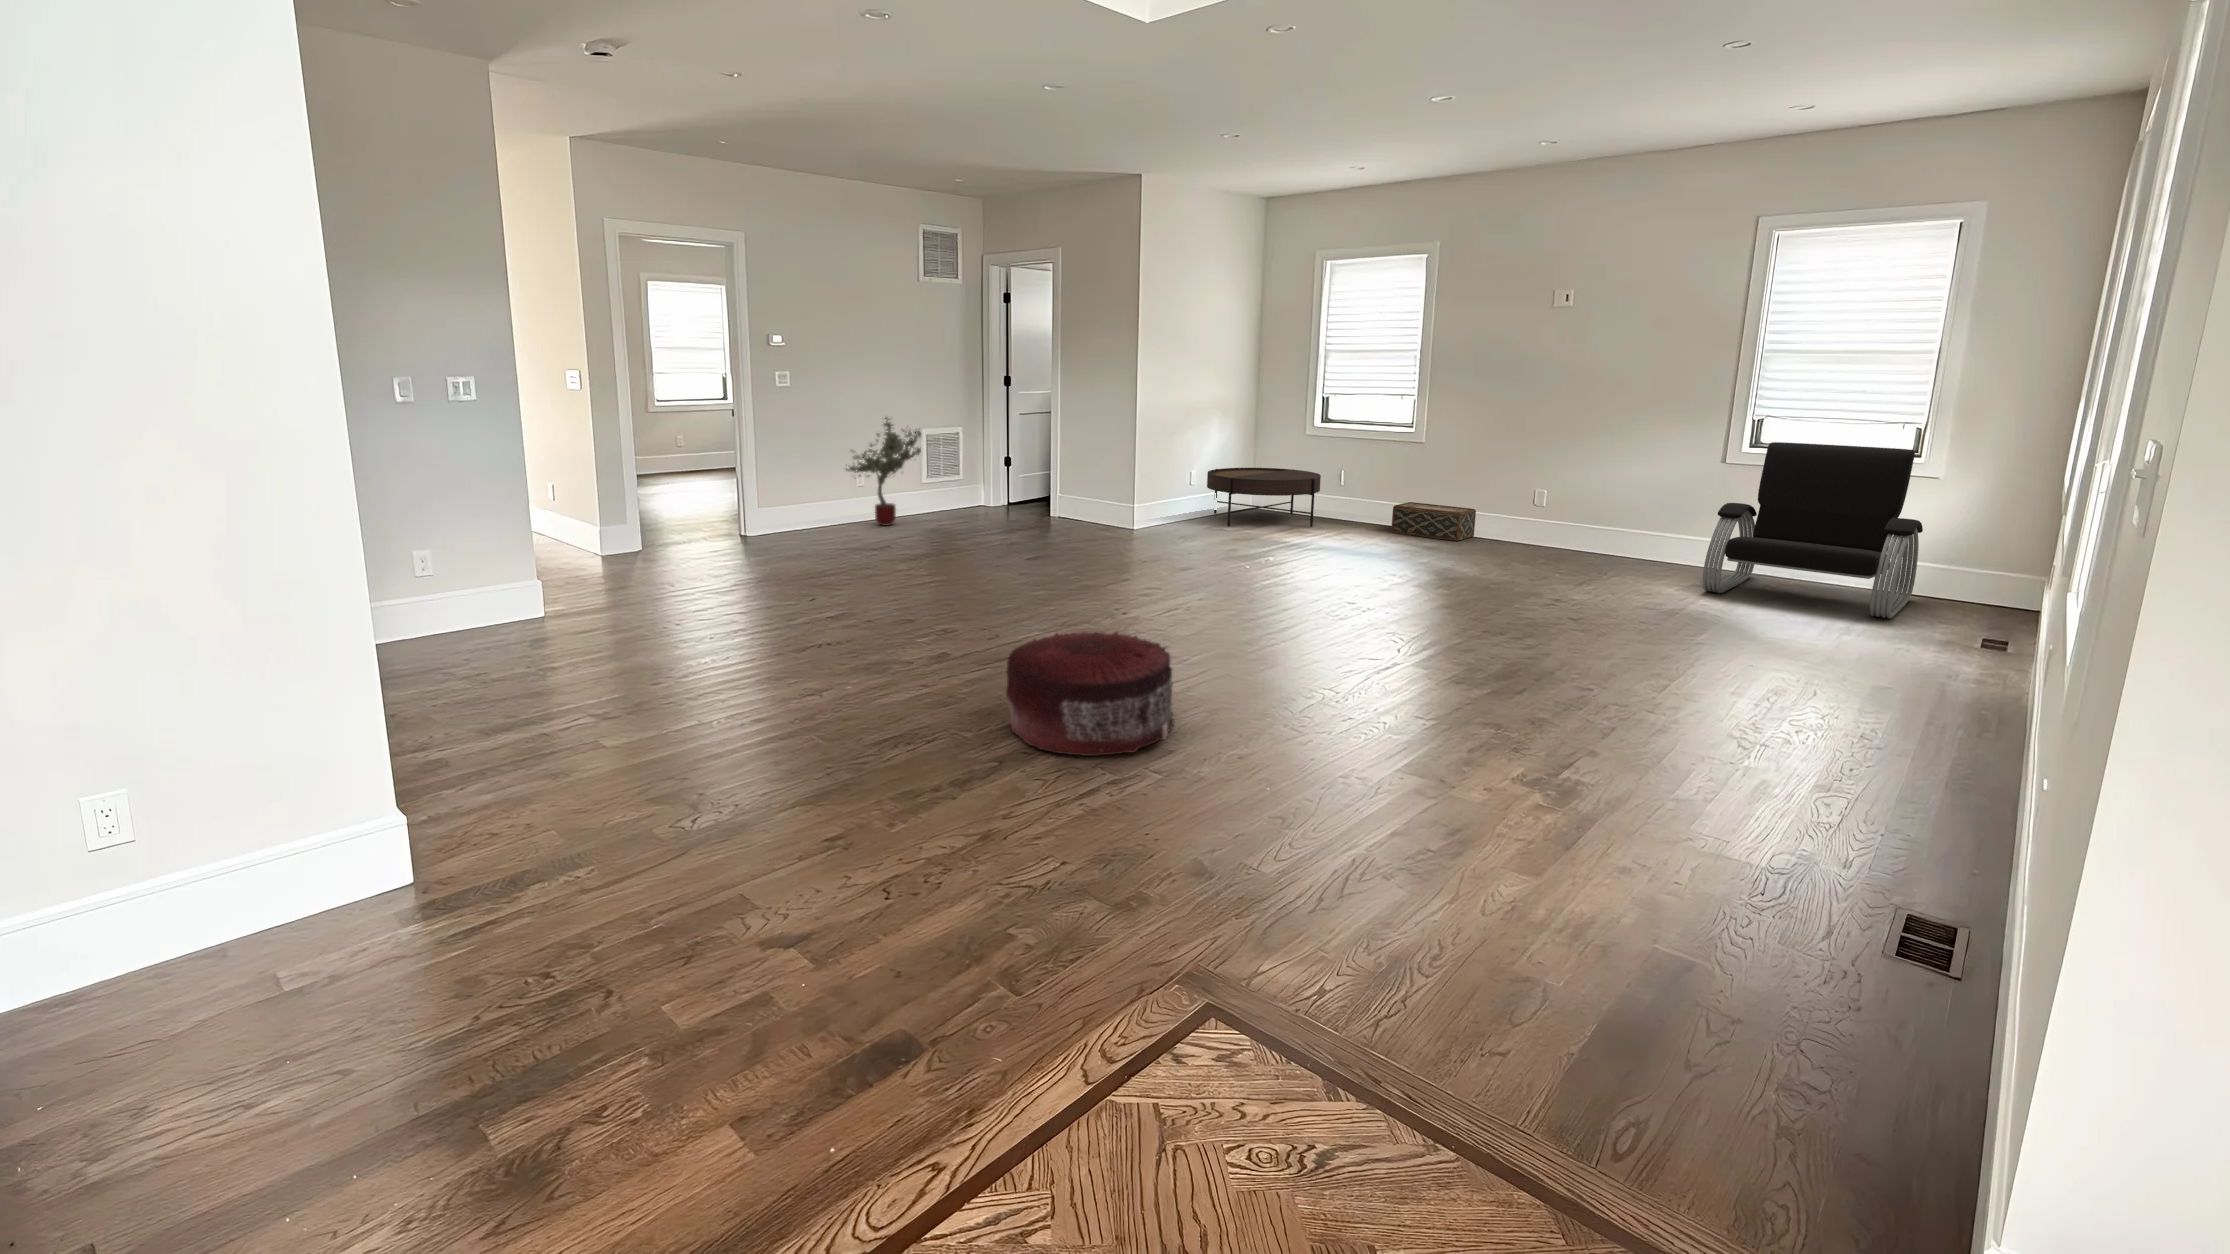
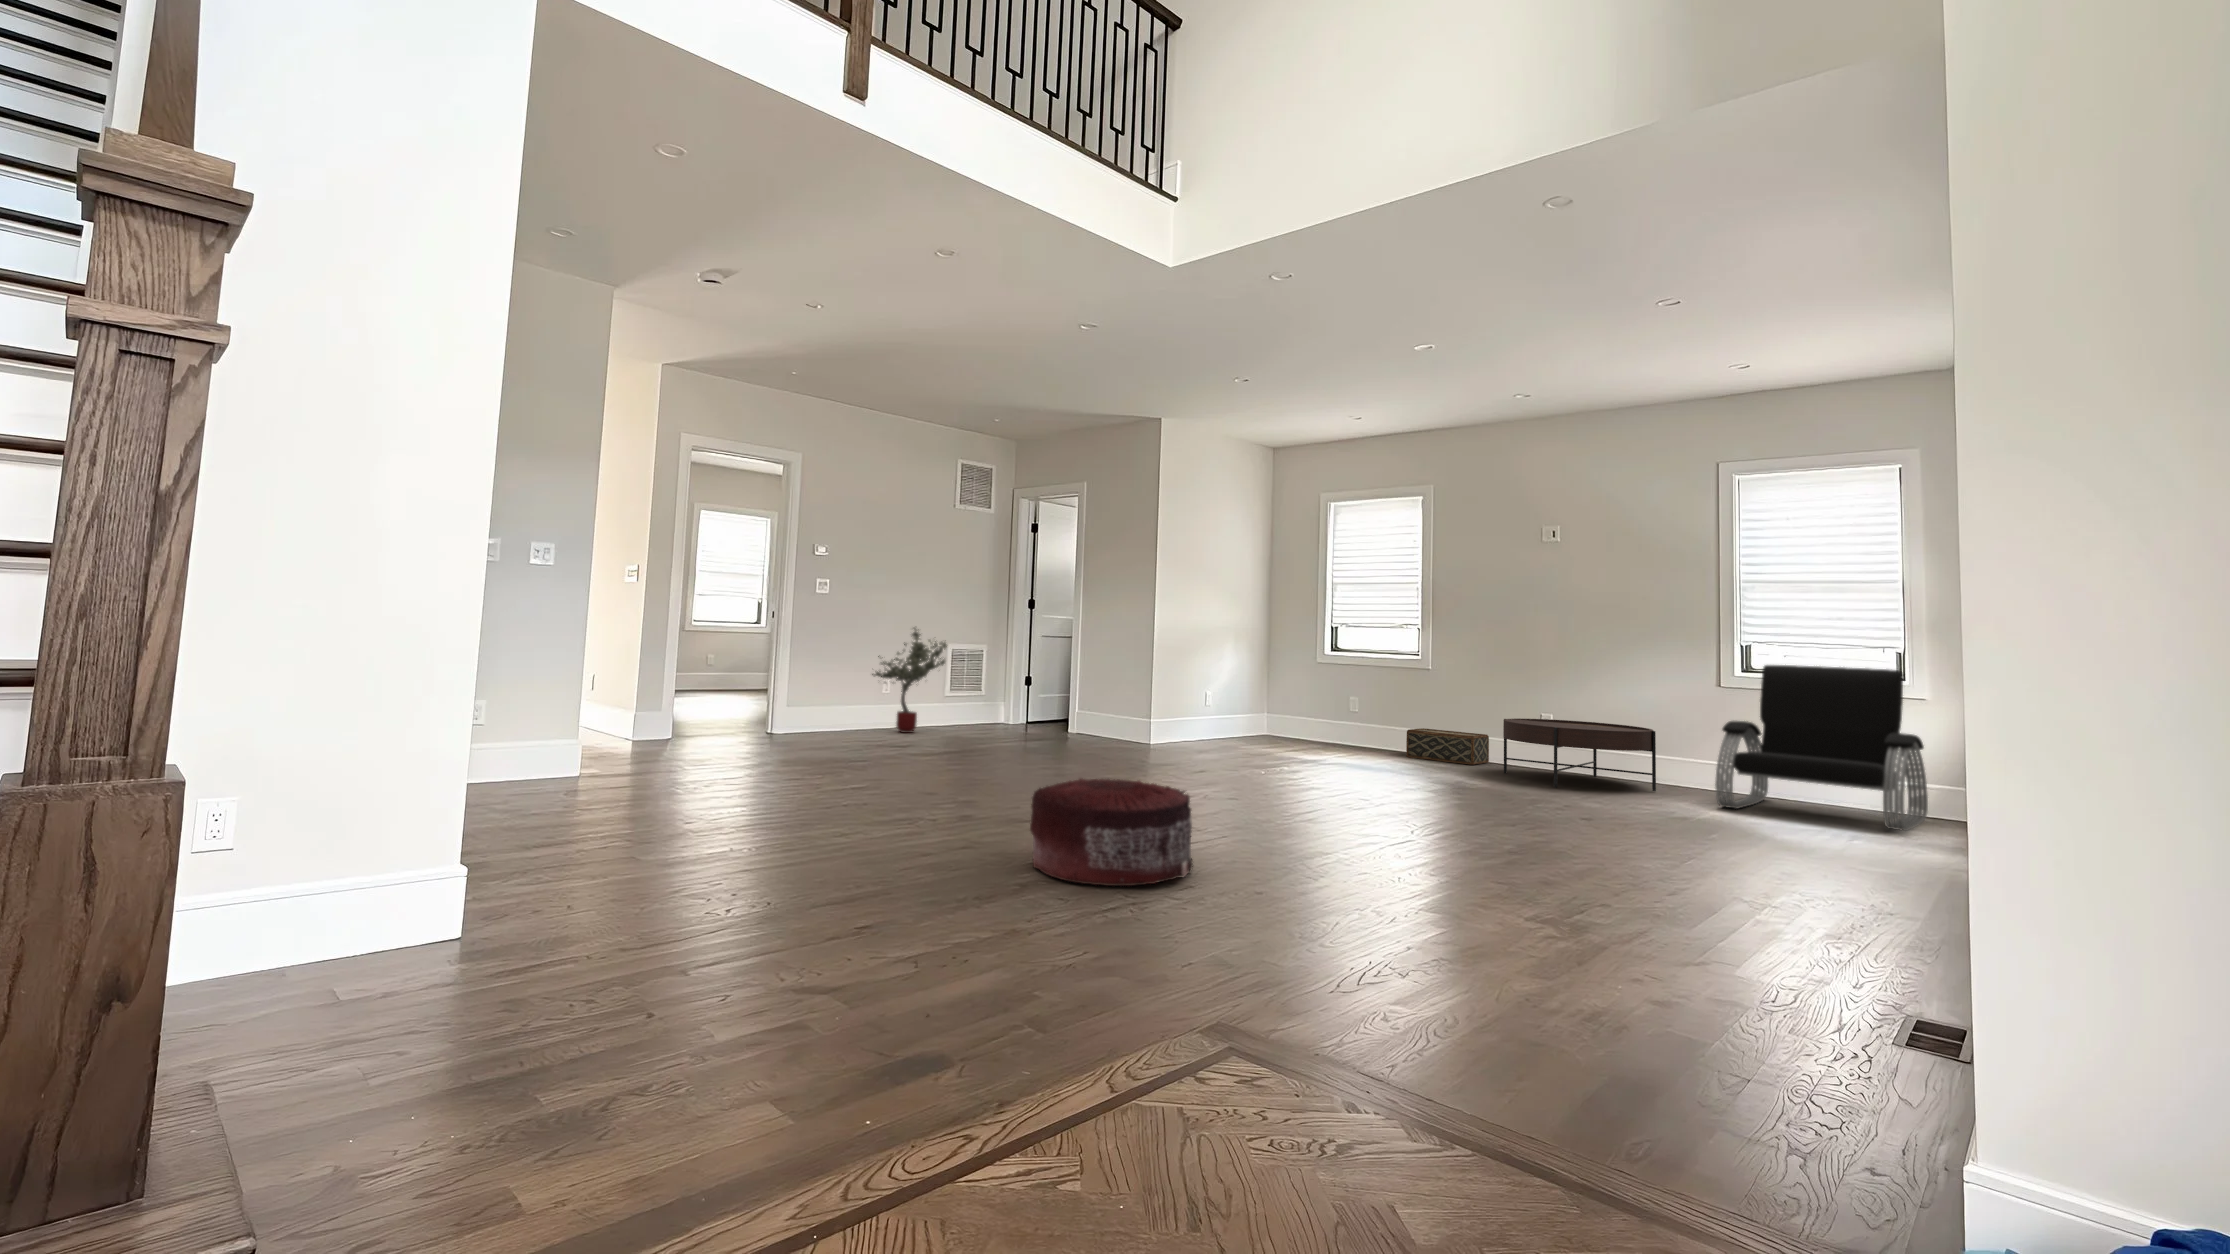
coffee table: present [1207,468,1321,527] -> present [1503,718,1656,791]

